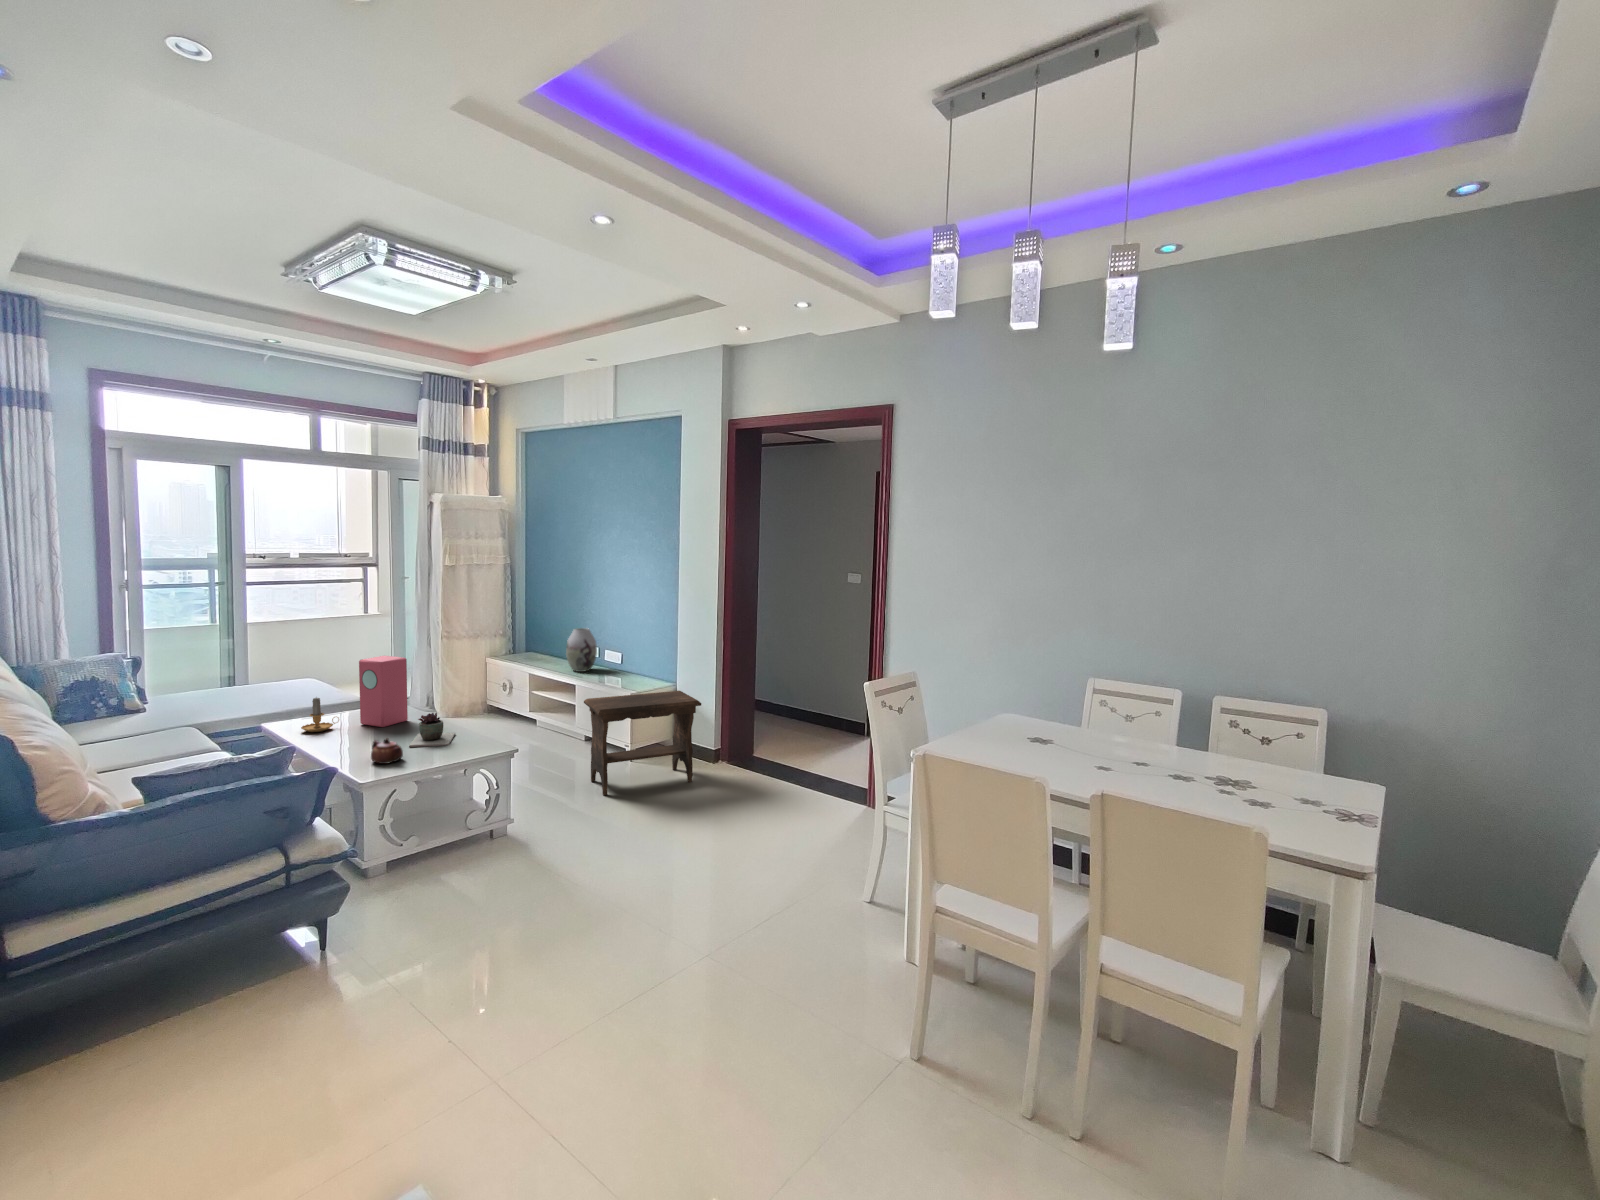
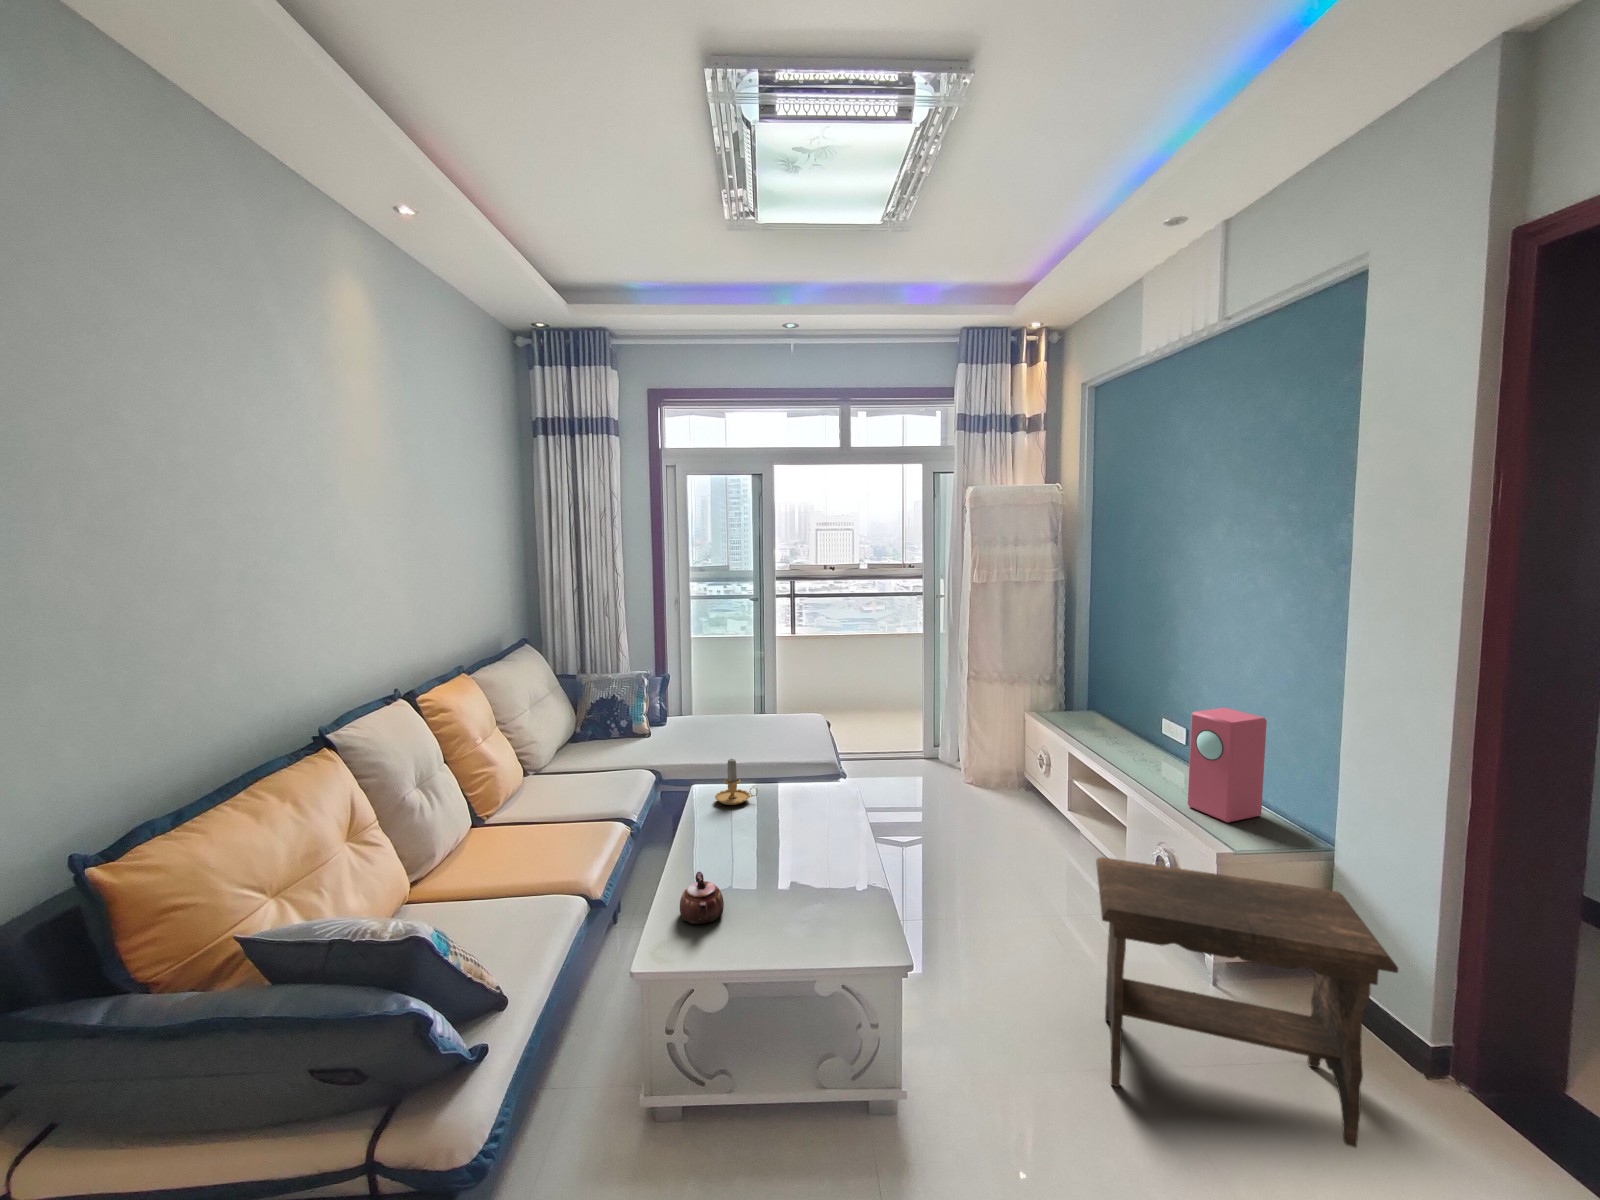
vase: present [566,628,597,672] -> none [1122,690,1177,766]
speaker: present [359,656,408,727] -> present [1188,708,1267,823]
succulent plant: present [409,713,455,747] -> none [764,832,849,904]

